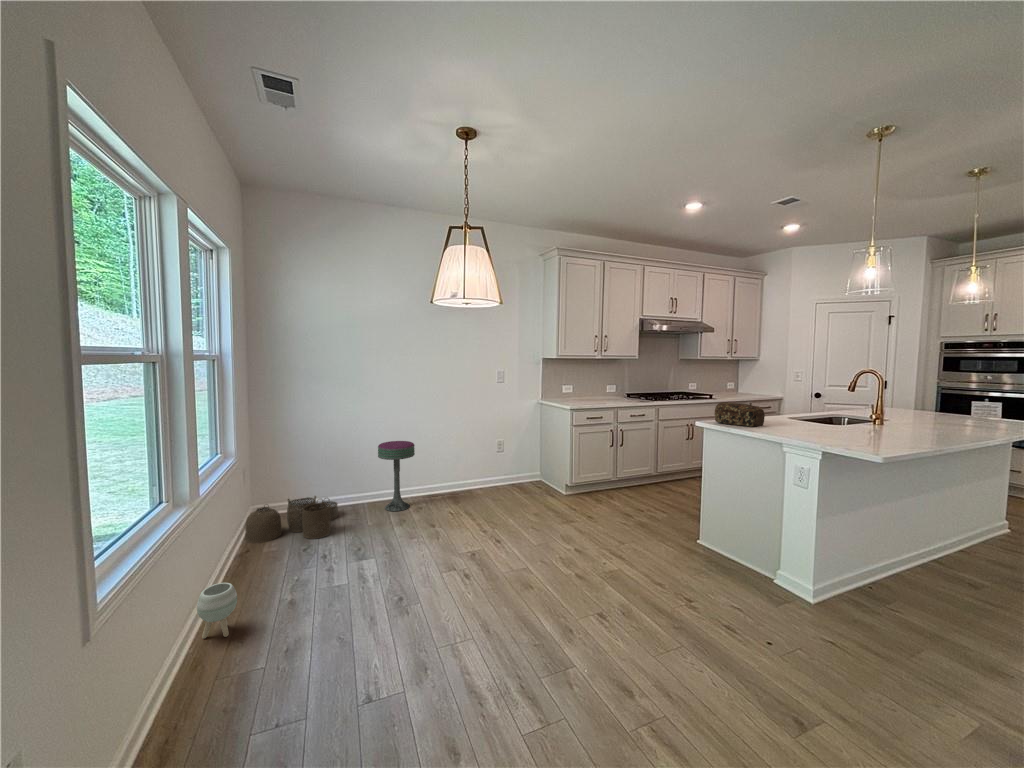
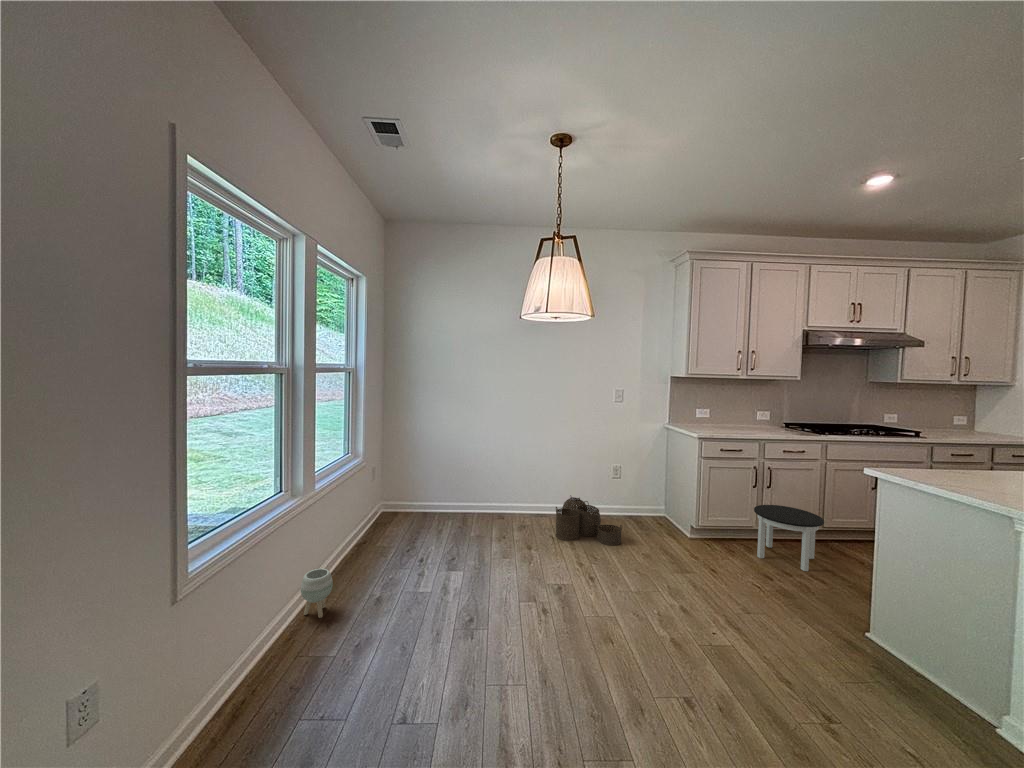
bread loaf: present [715,402,765,427] -> none [898,445,990,486]
bar stool: present [378,441,415,511] -> none [489,455,524,525]
round table: none [613,460,661,507] -> present [754,505,824,571]
woven basket: present [245,496,338,543] -> present [556,497,622,545]

